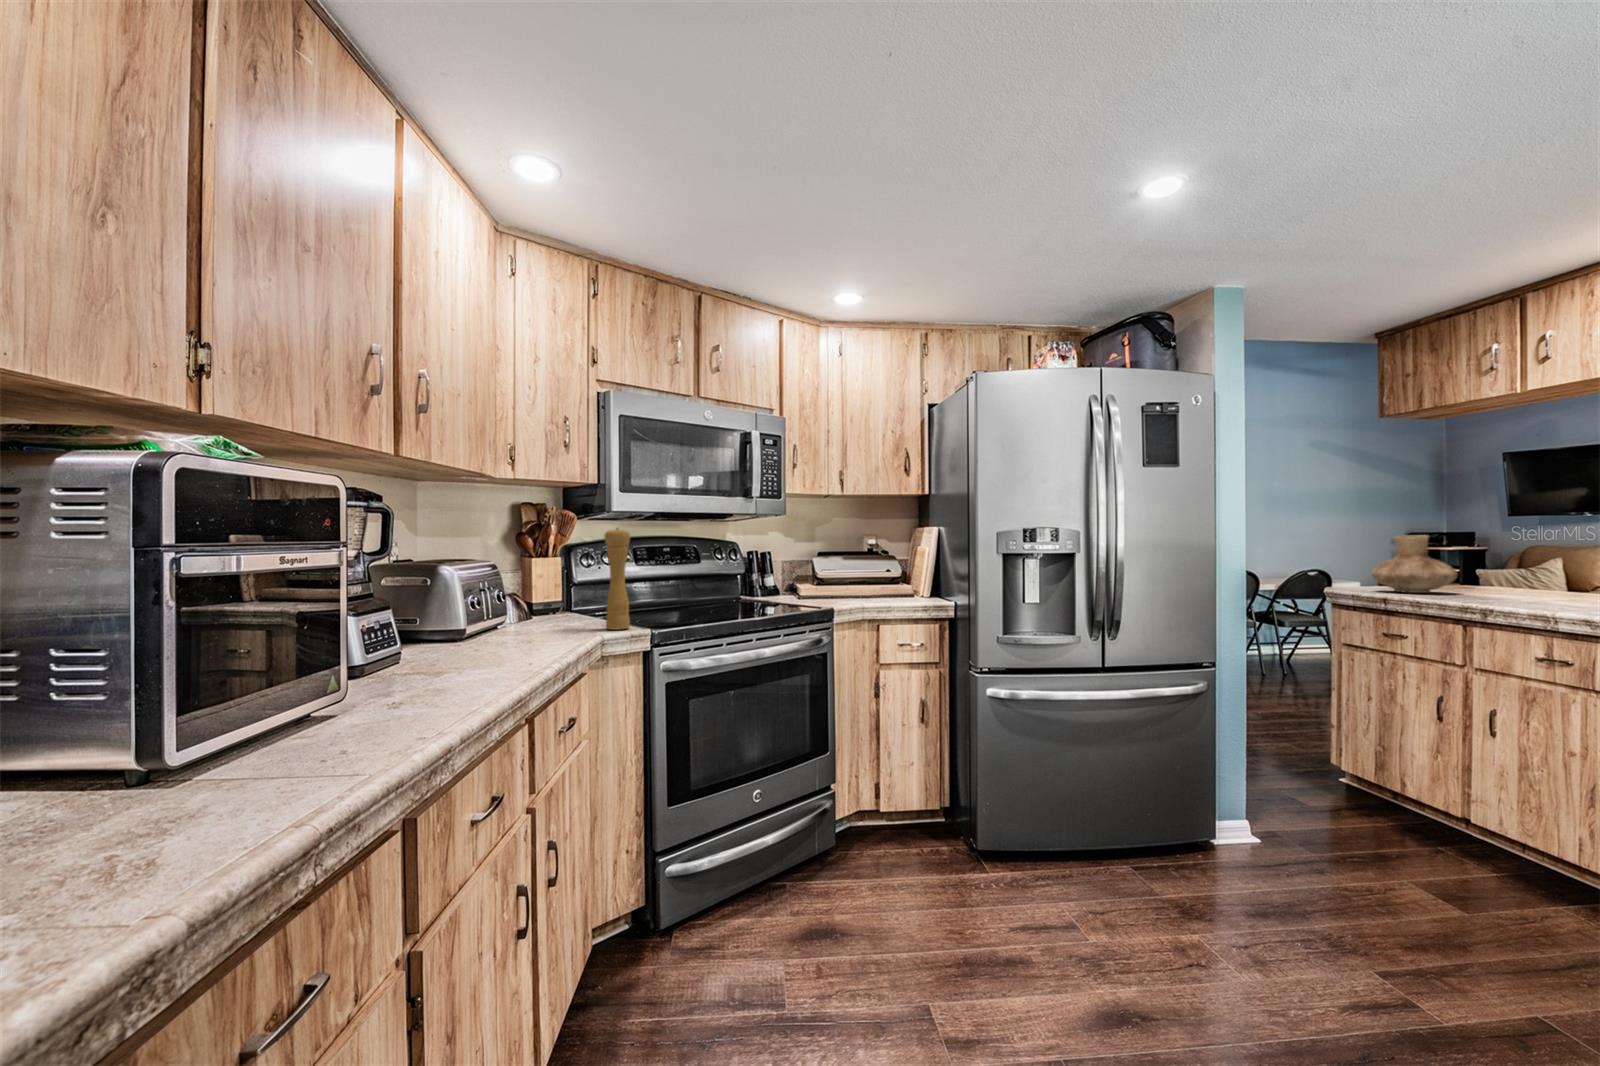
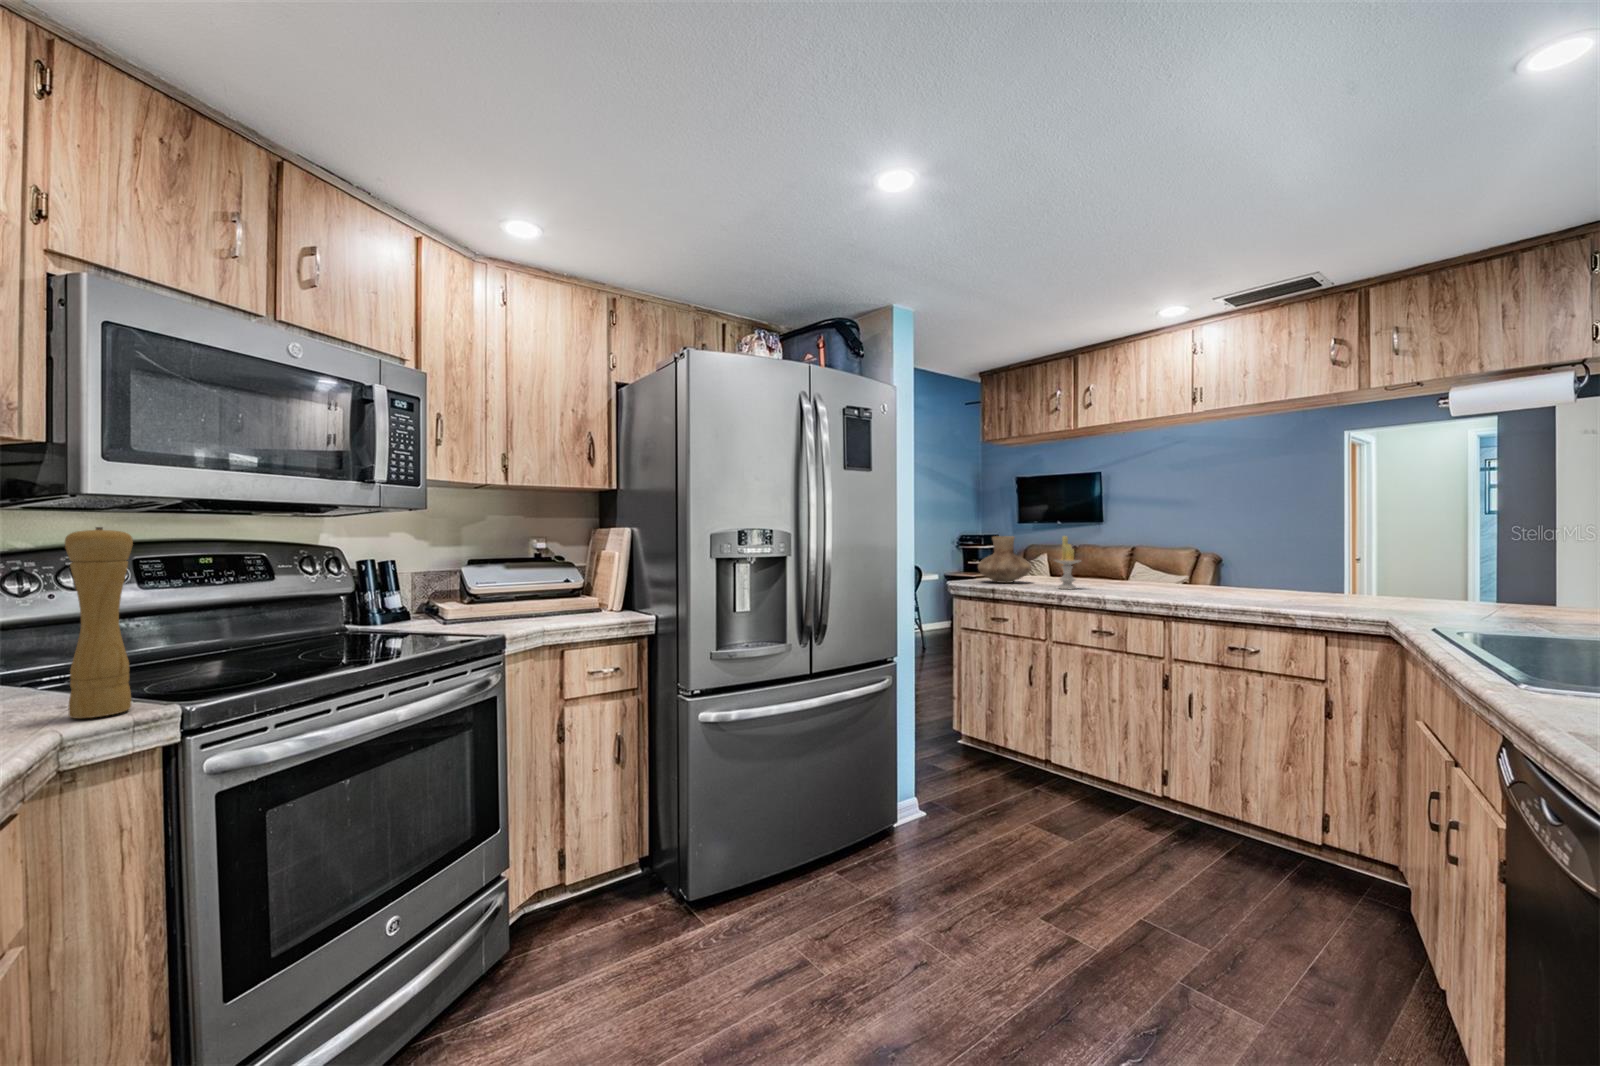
candle: none [1473,533,1522,602] -> present [1055,536,1081,589]

